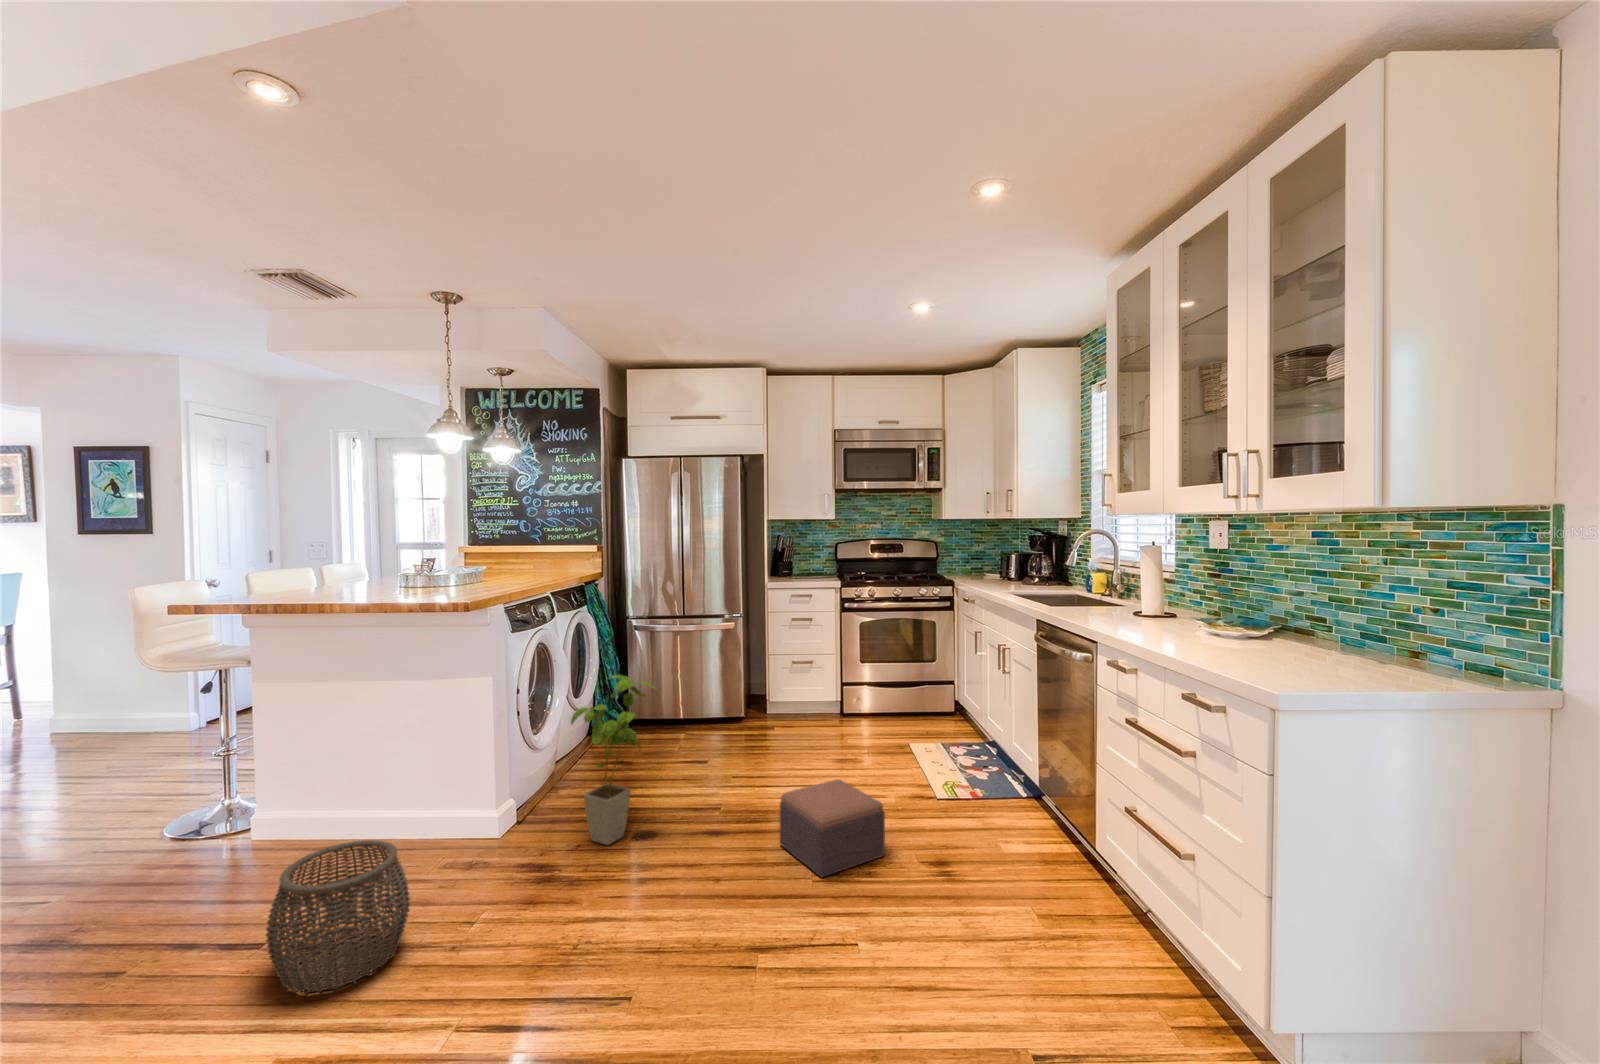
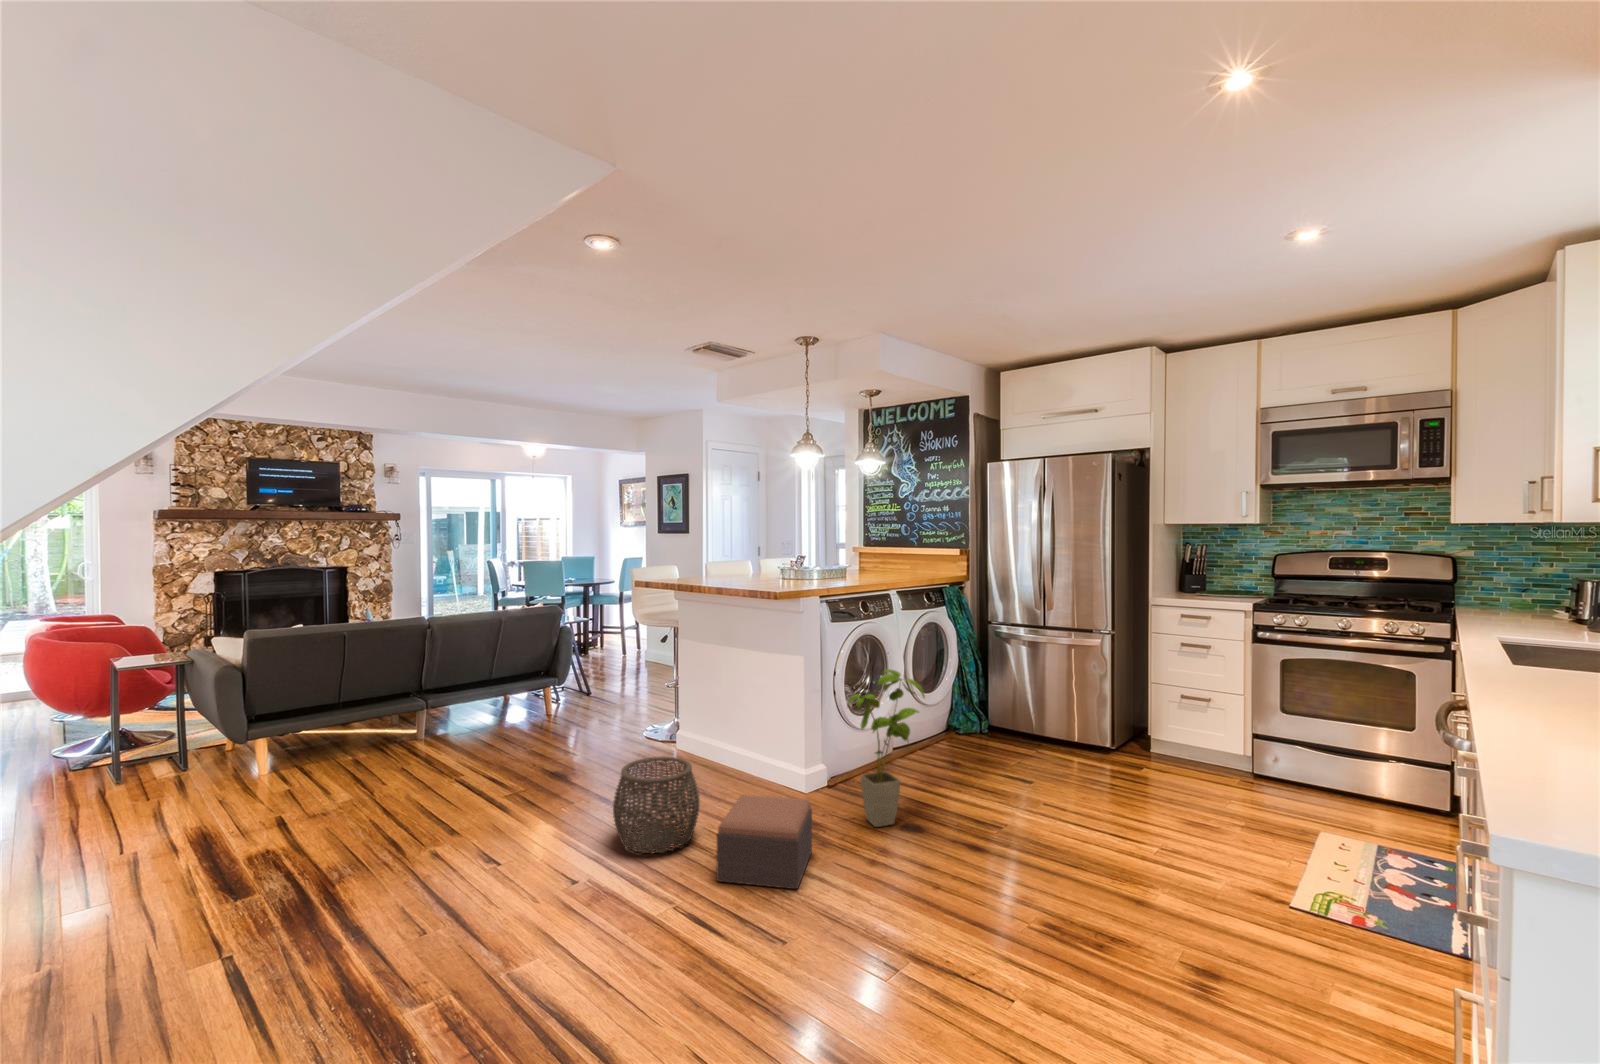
footstool: present [780,779,885,877] -> present [717,795,812,889]

